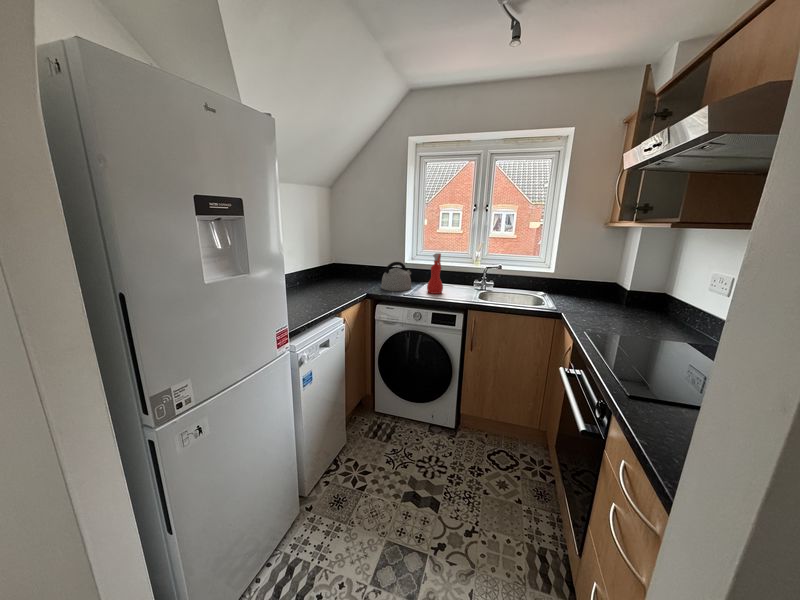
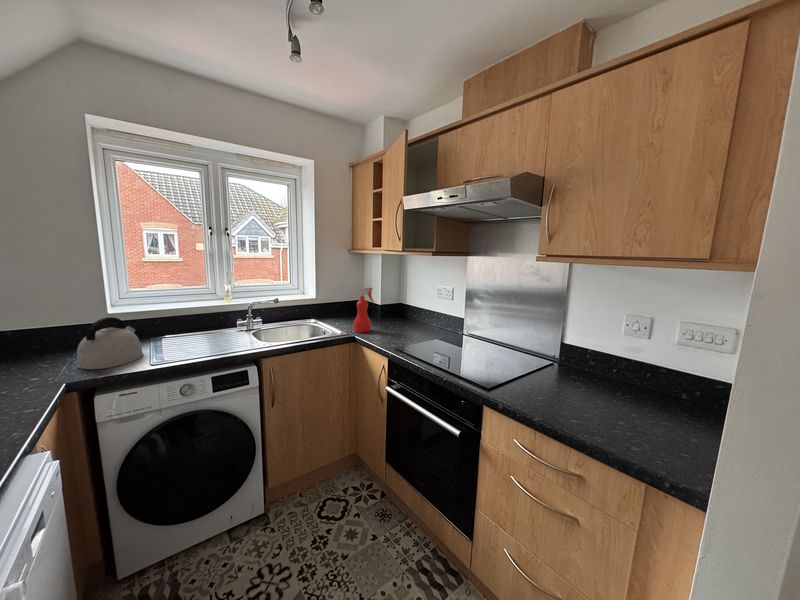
spray bottle: present [427,253,443,294] -> present [354,288,374,333]

